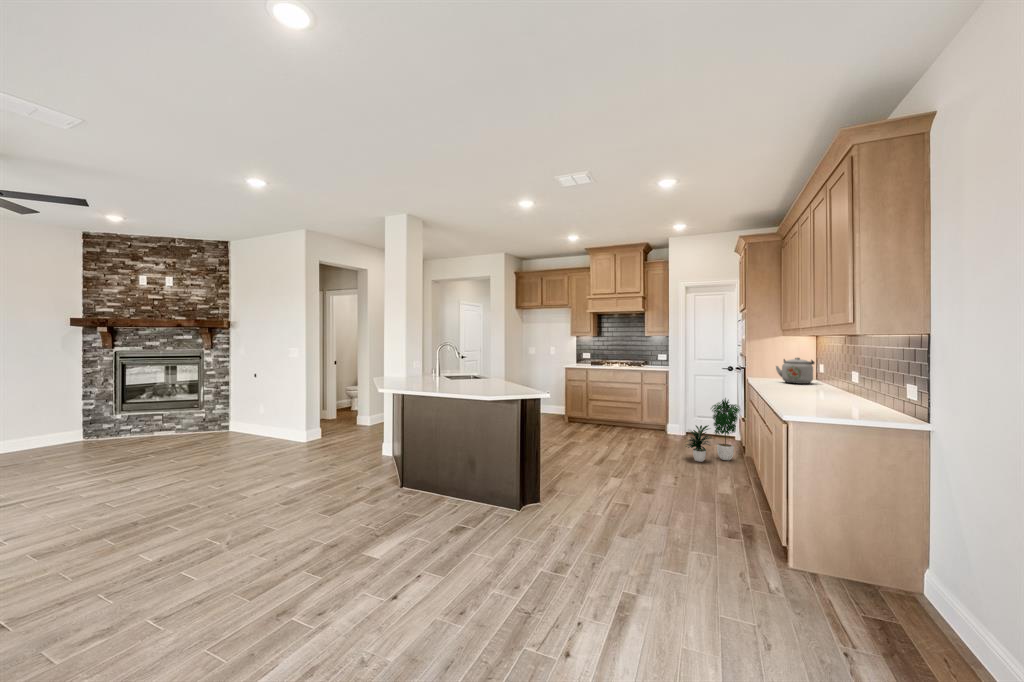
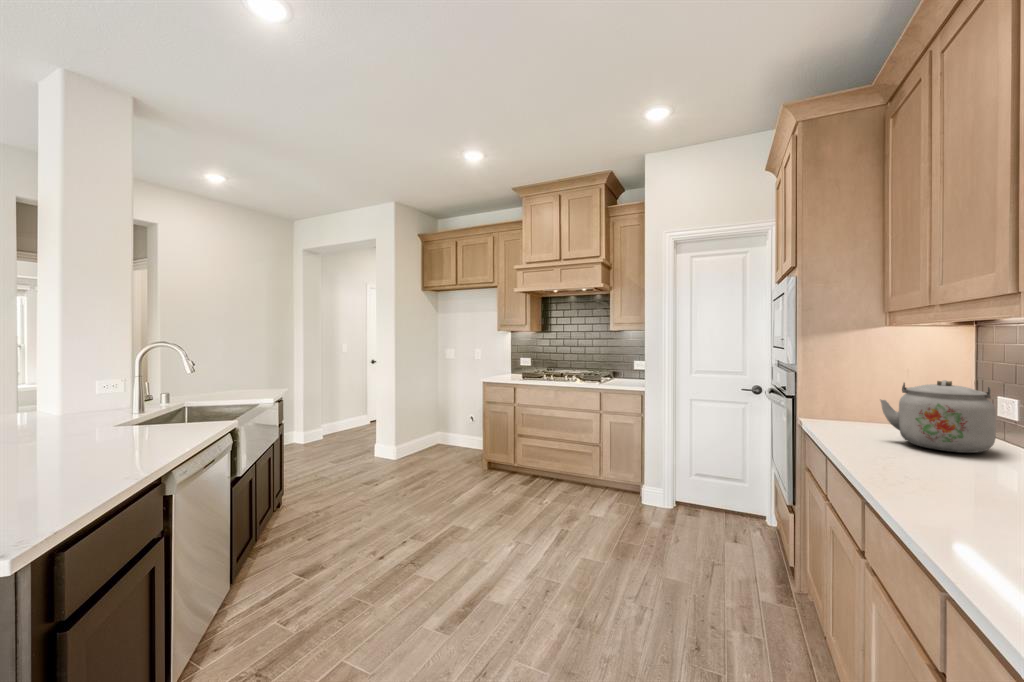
potted plant: present [686,398,740,462] -> none [660,459,786,607]

